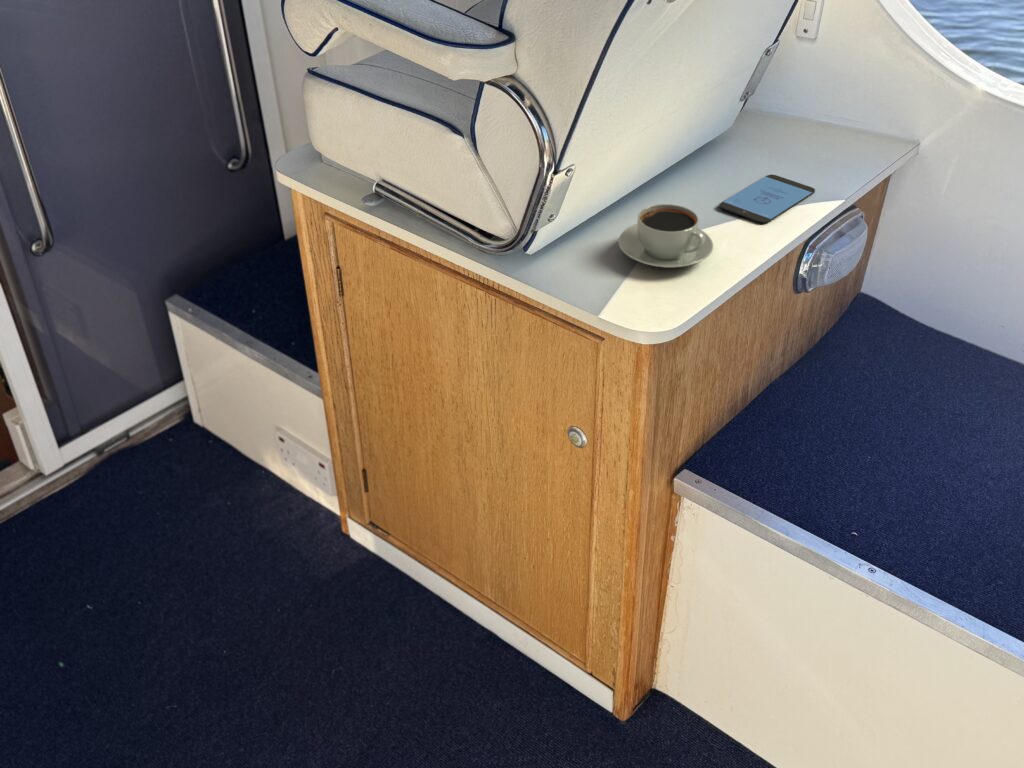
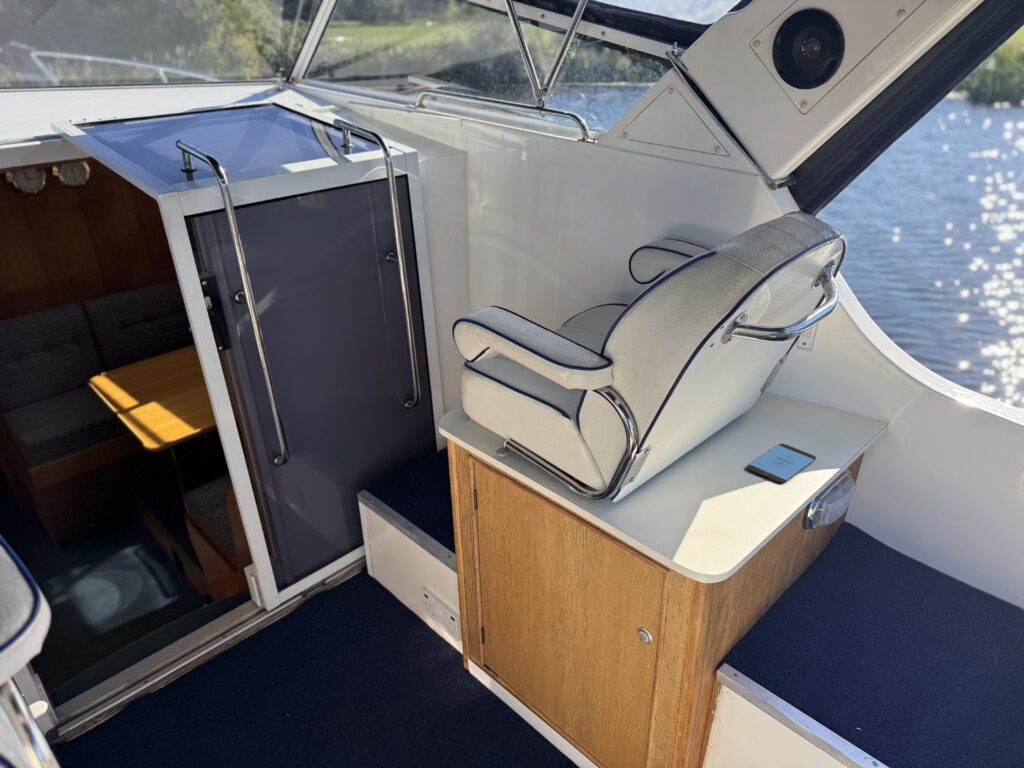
coffee cup: present [619,204,713,268] -> none [678,470,748,519]

